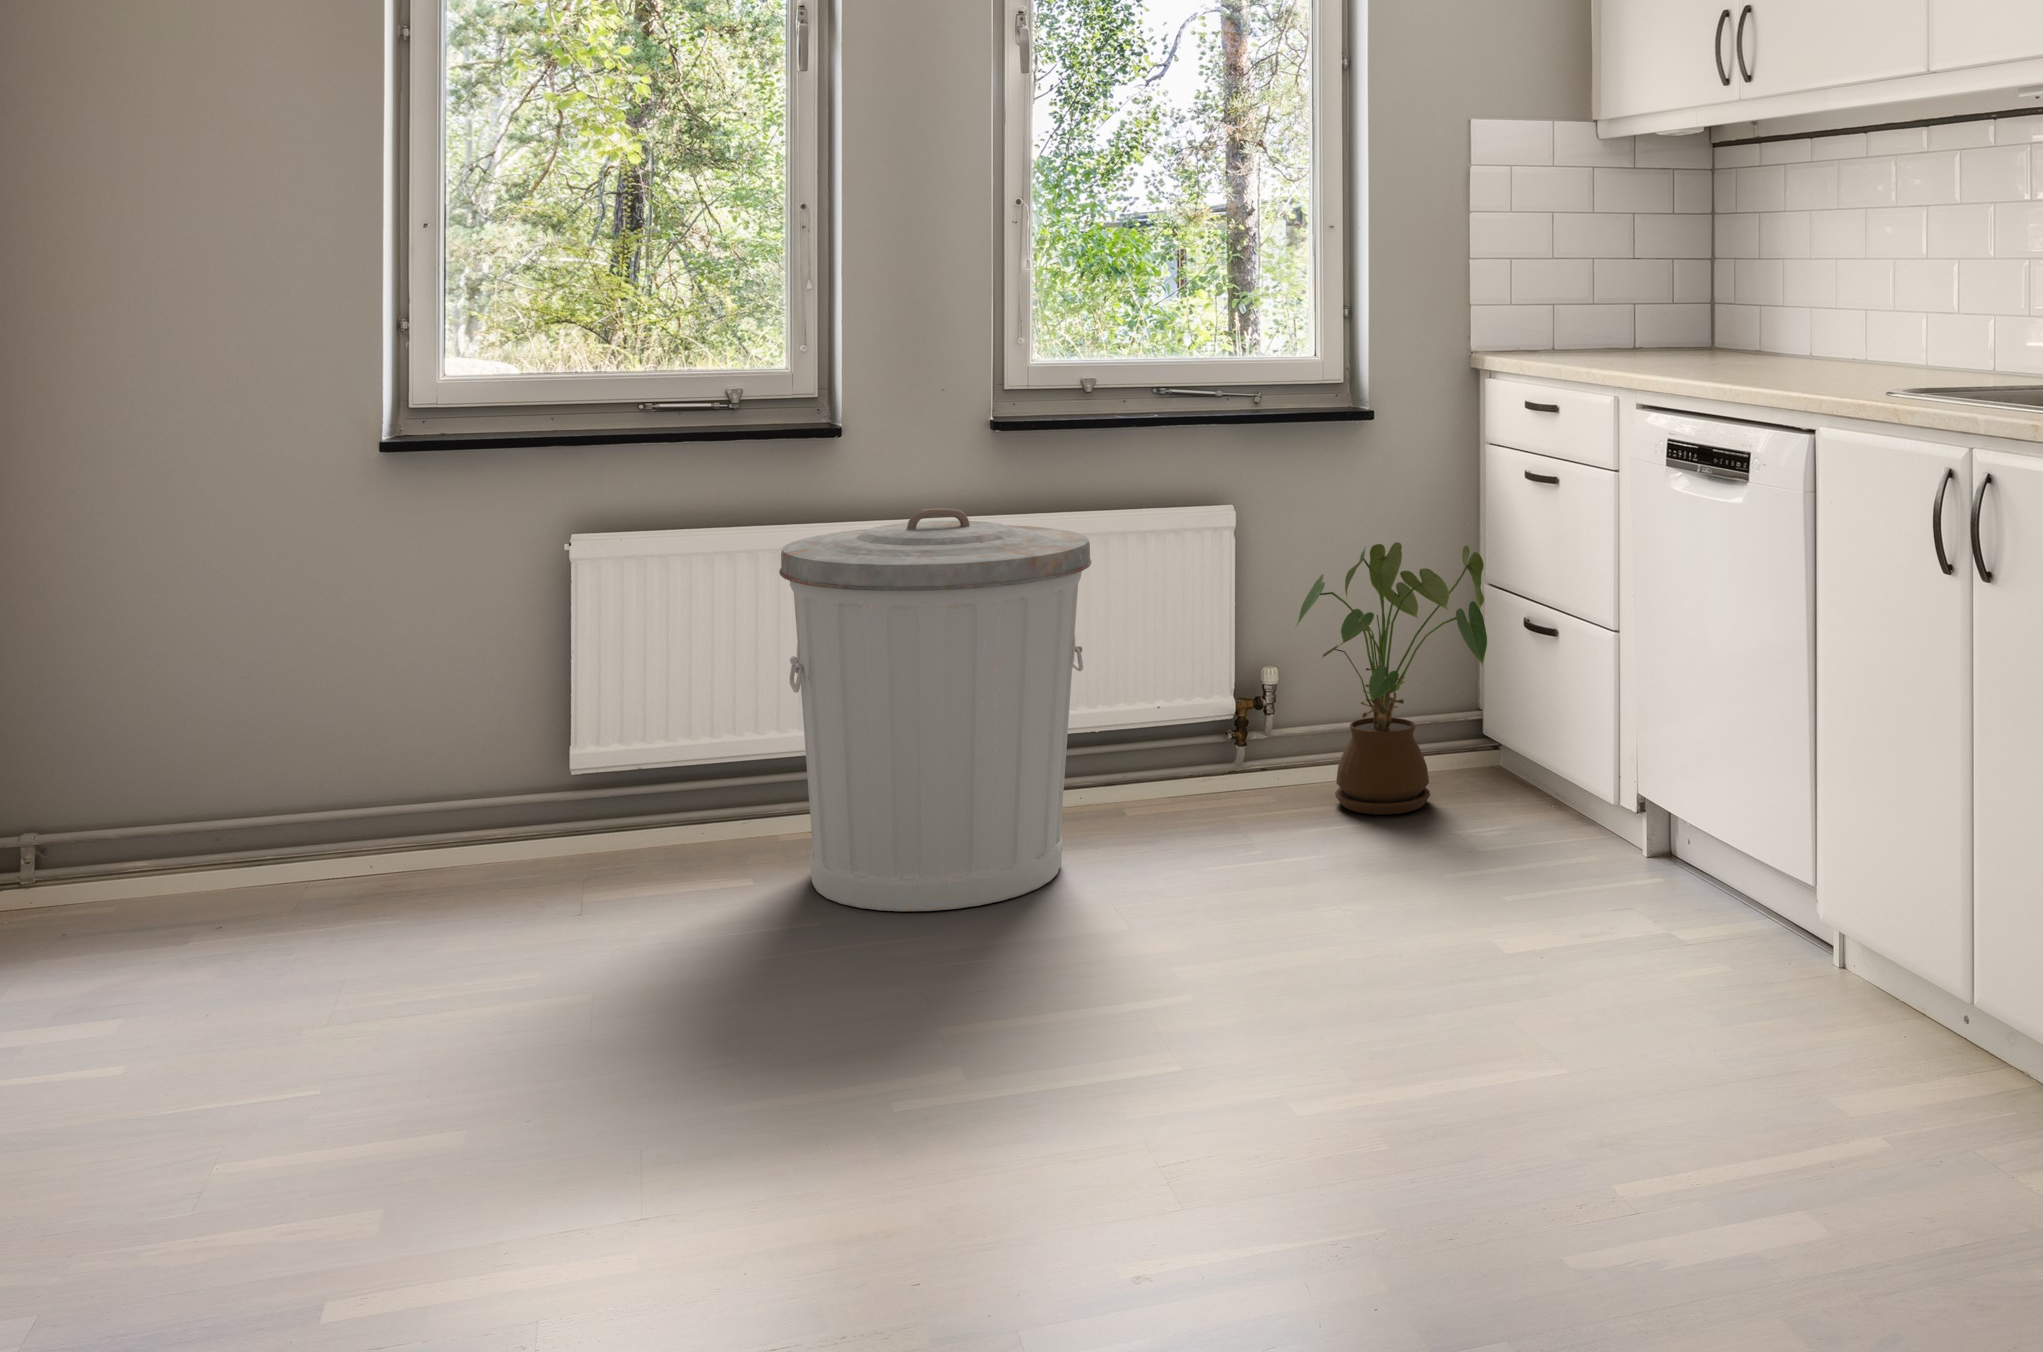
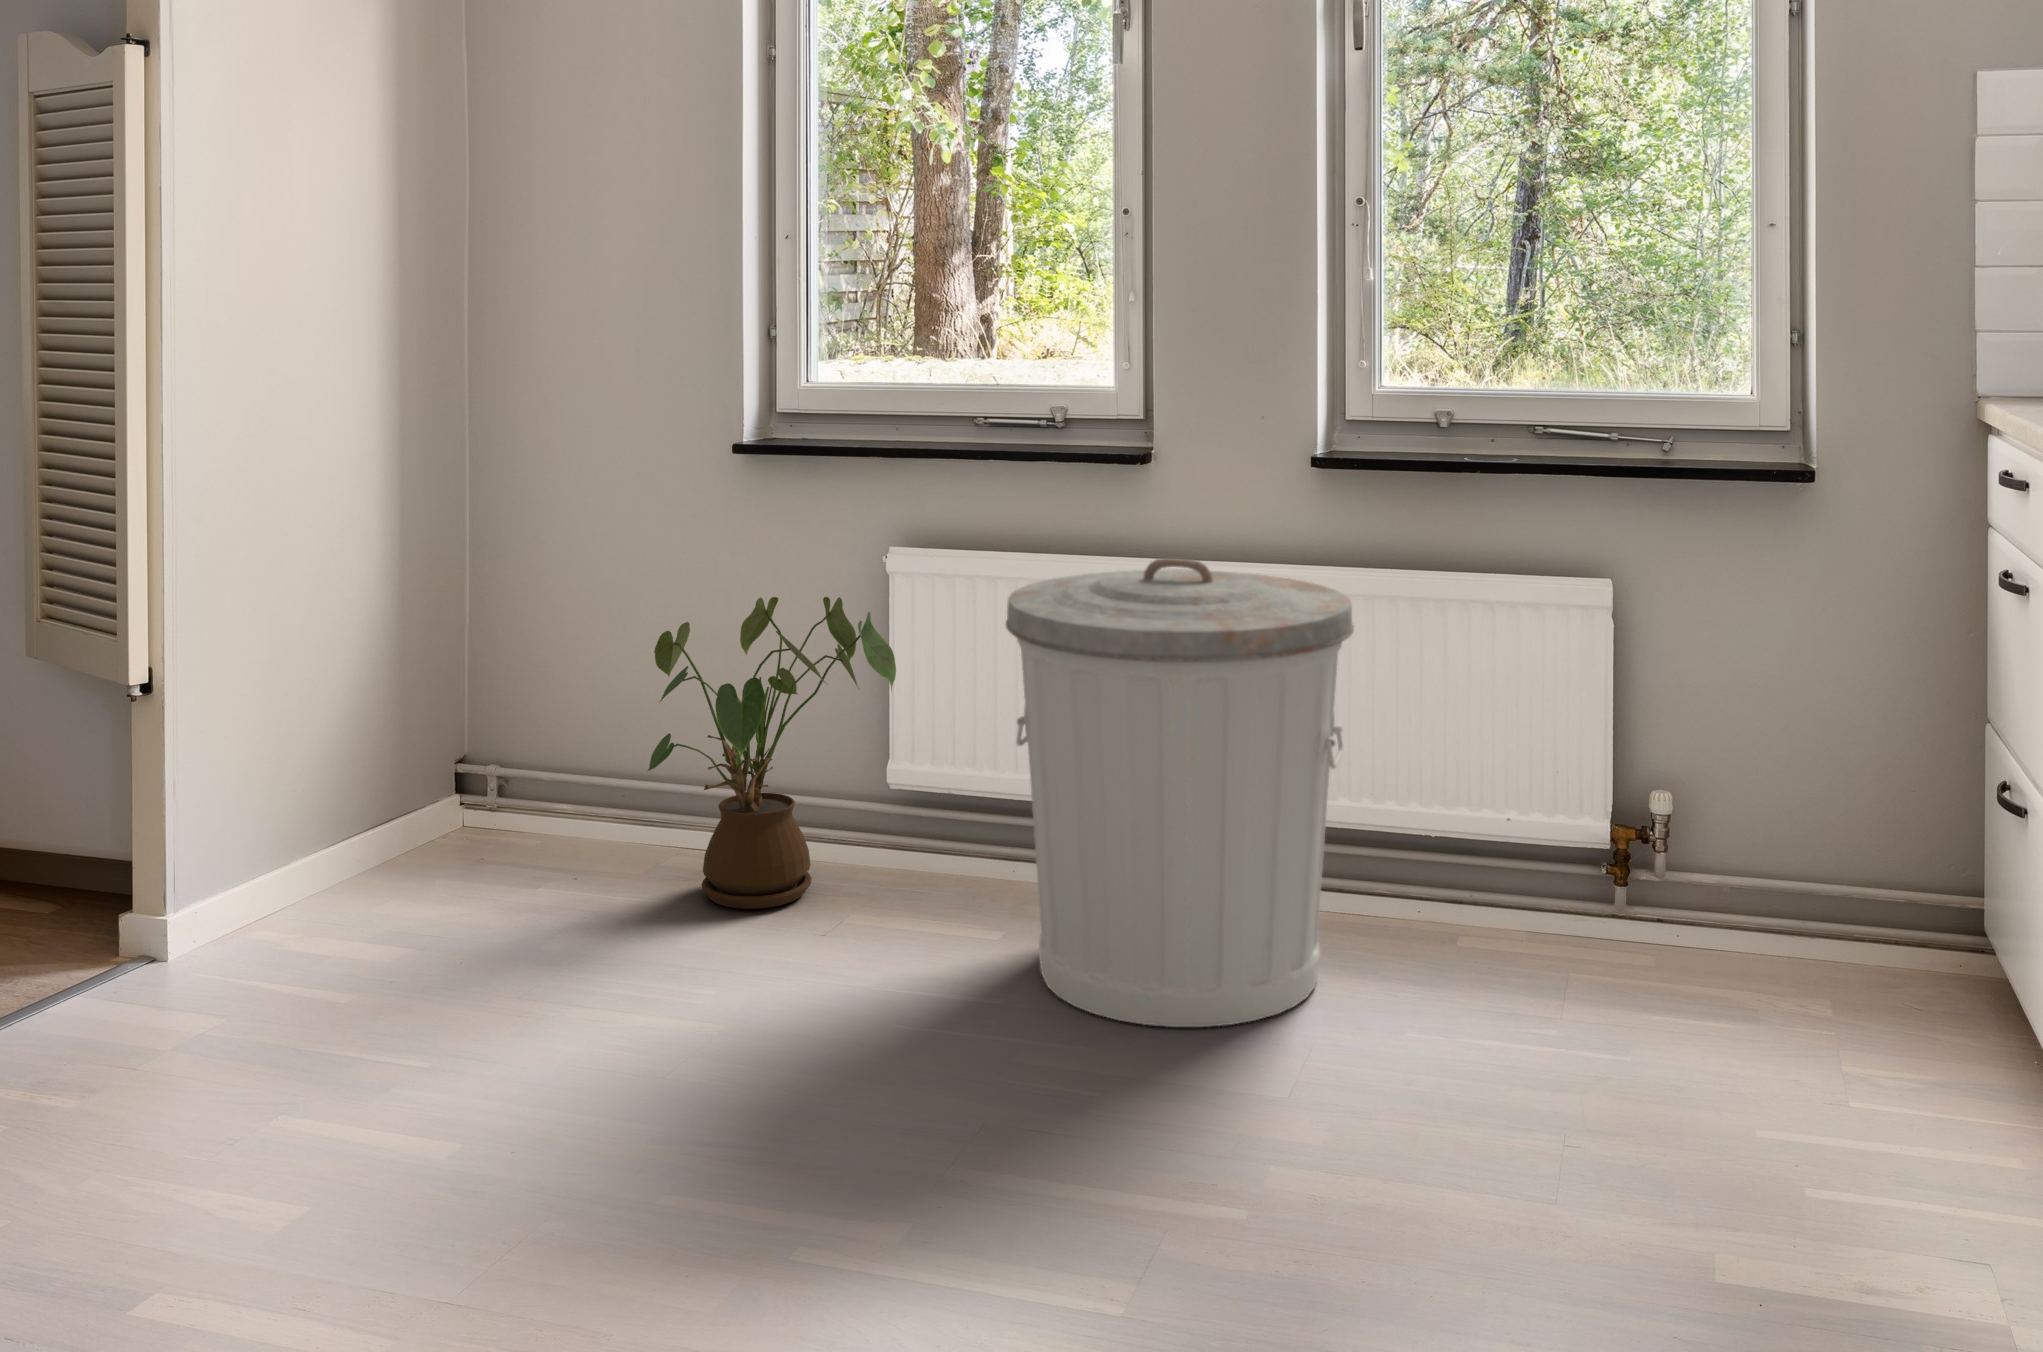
house plant: present [1295,542,1487,815] -> present [647,597,896,909]

